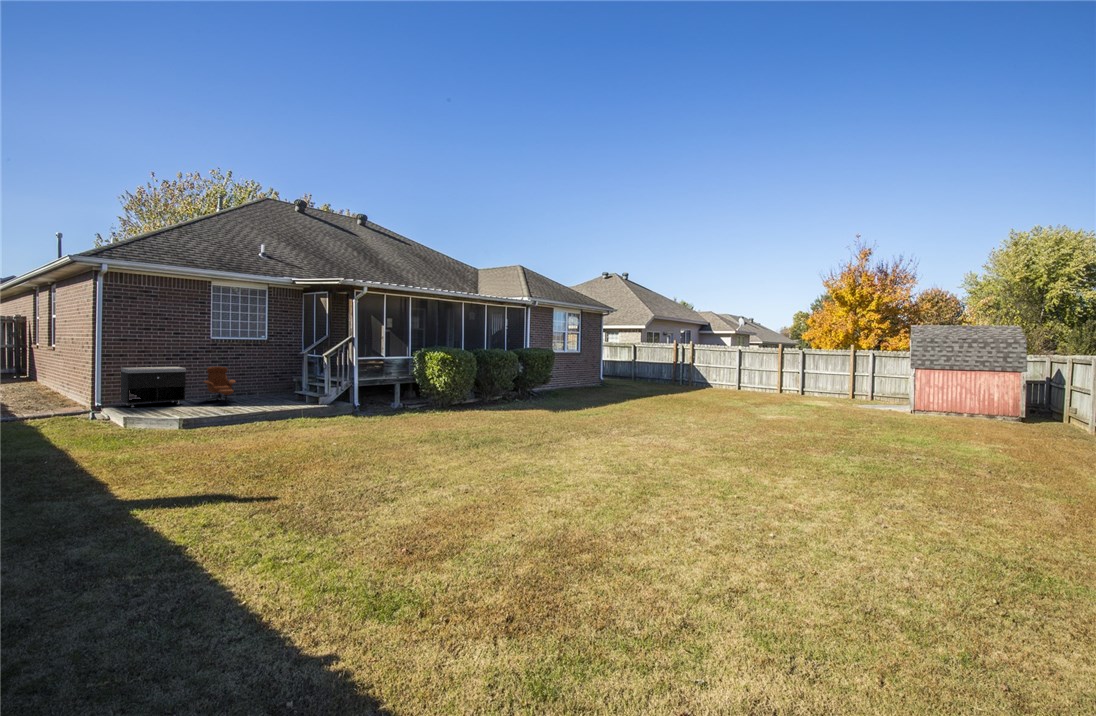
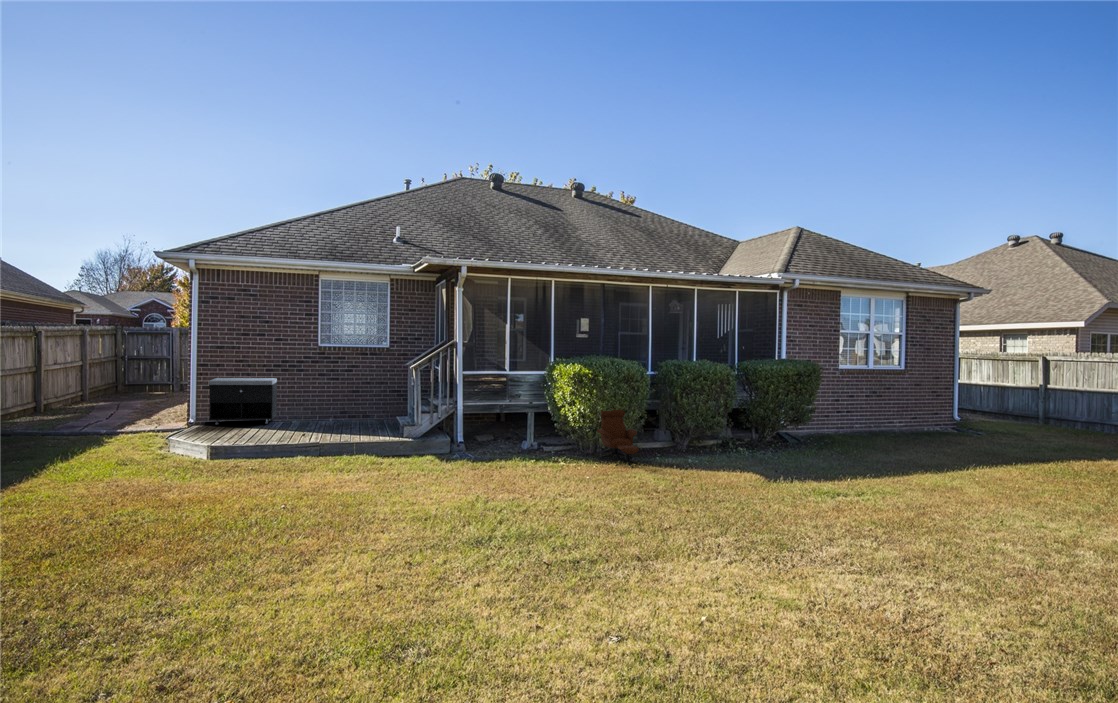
lounge chair: present [204,366,236,402] -> present [597,408,638,466]

